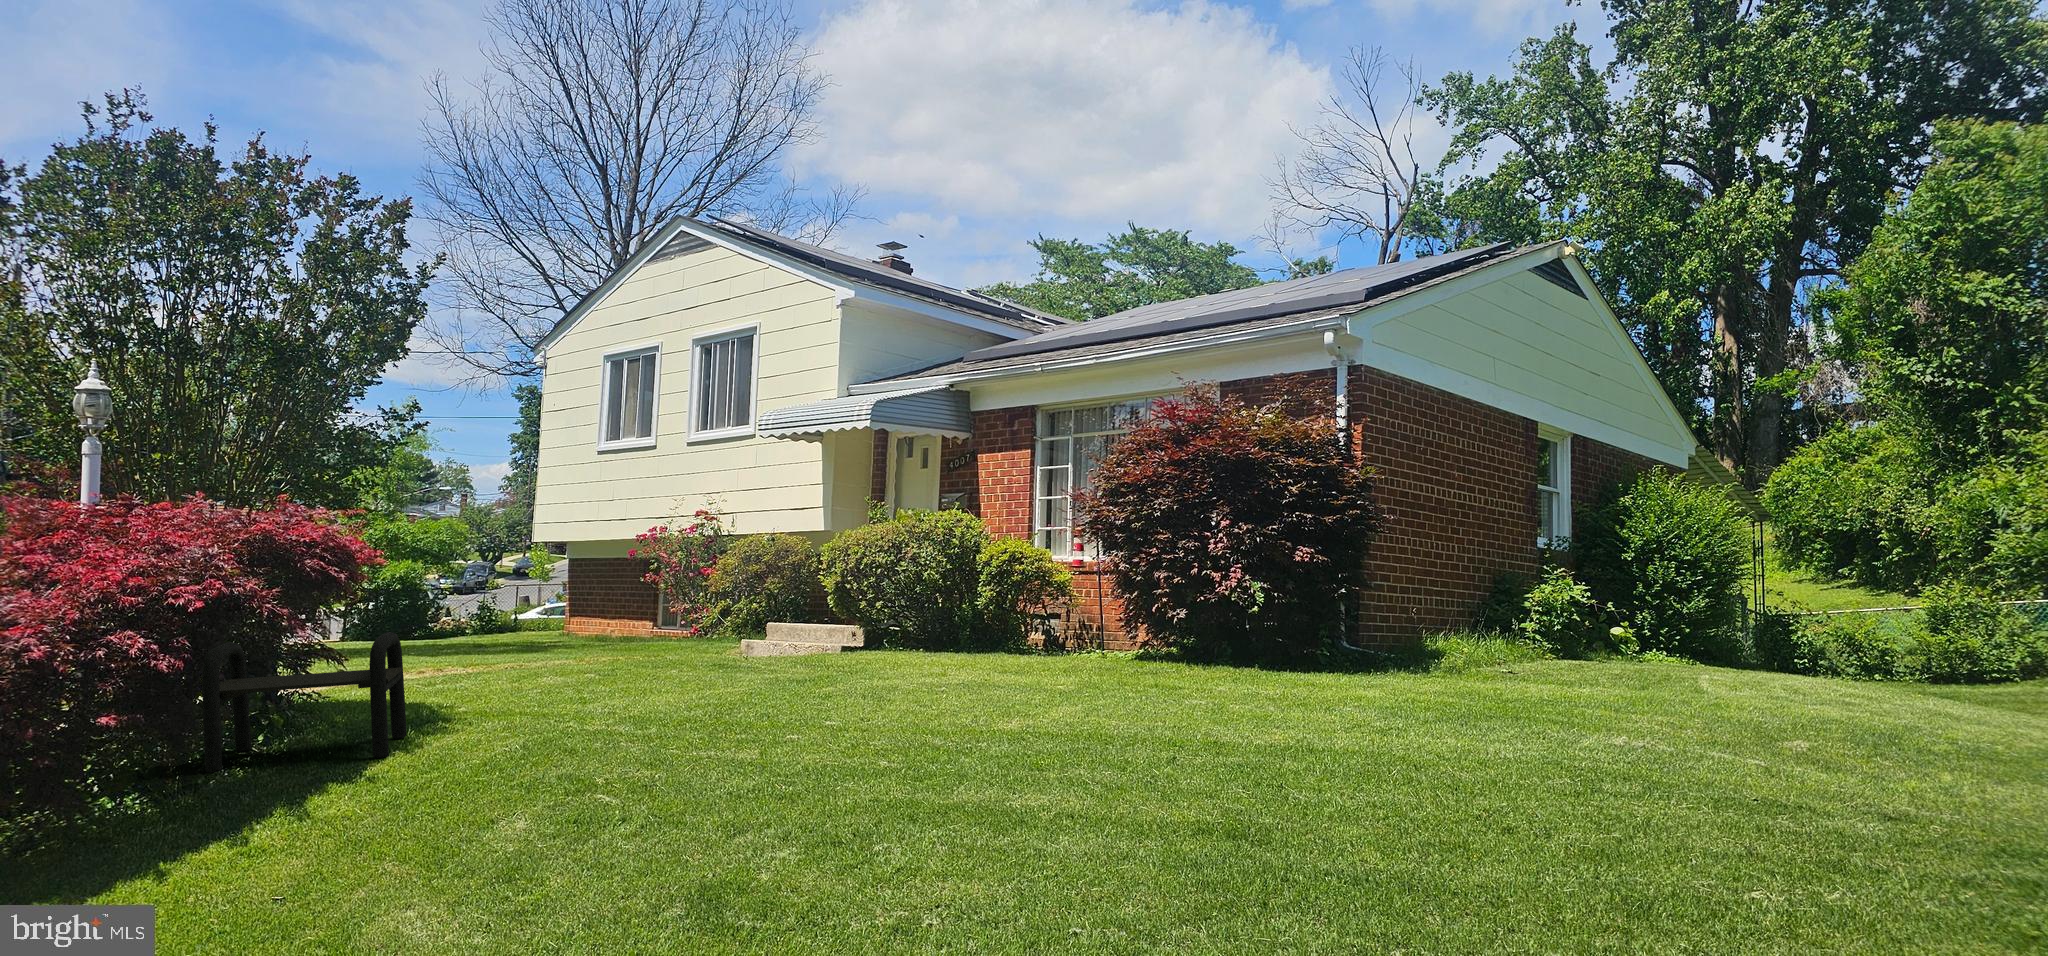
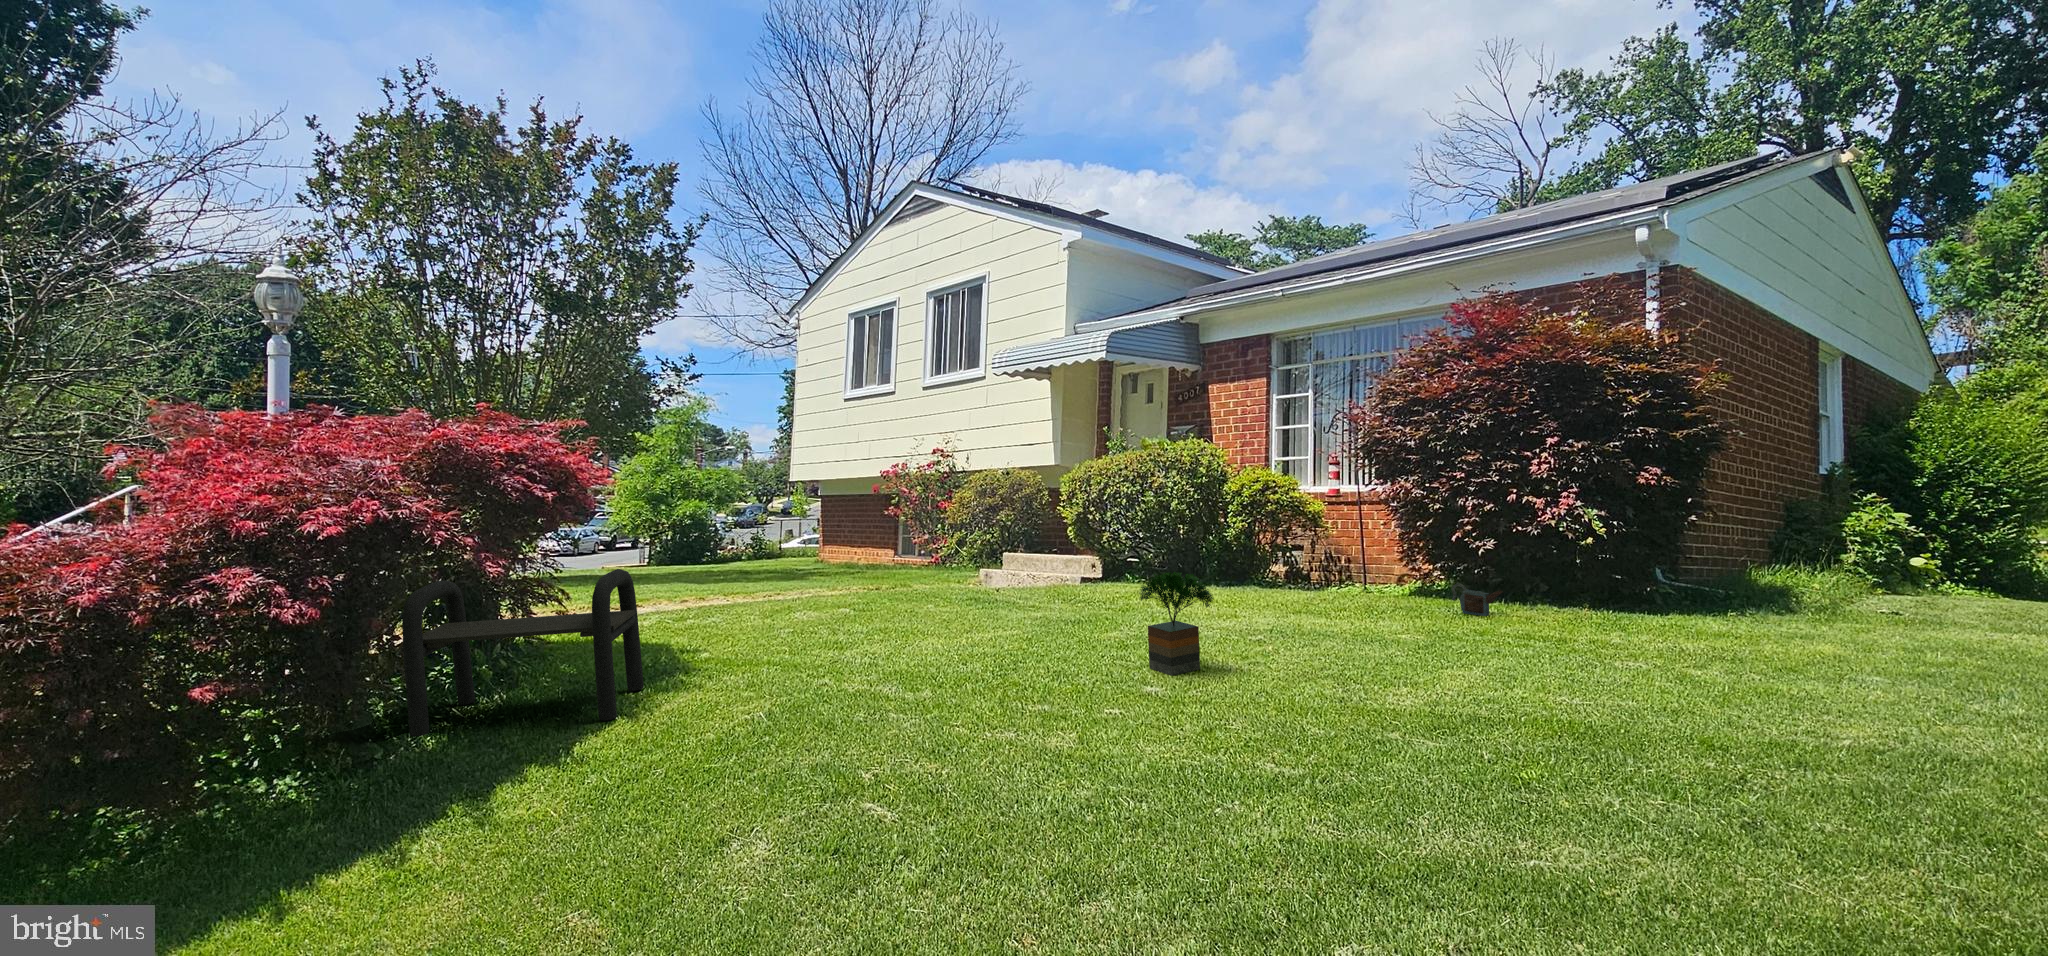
potted tree: none [839,633,901,718] -> present [1139,572,1214,676]
watering can: none [1146,647,1184,675] -> present [1452,584,1503,616]

